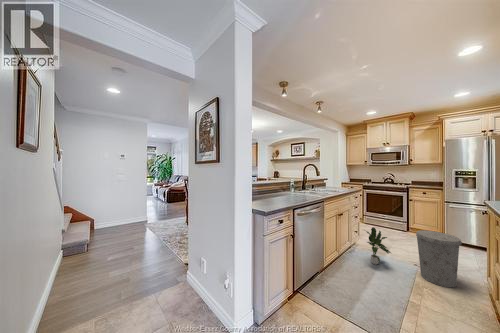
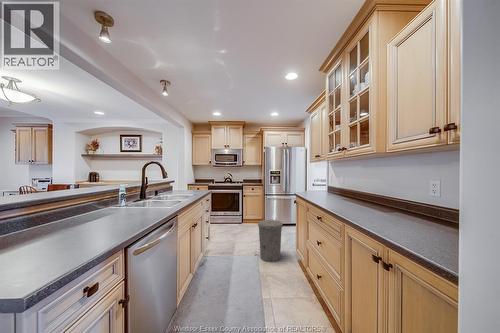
potted plant: present [366,227,391,265] -> none [221,227,243,262]

